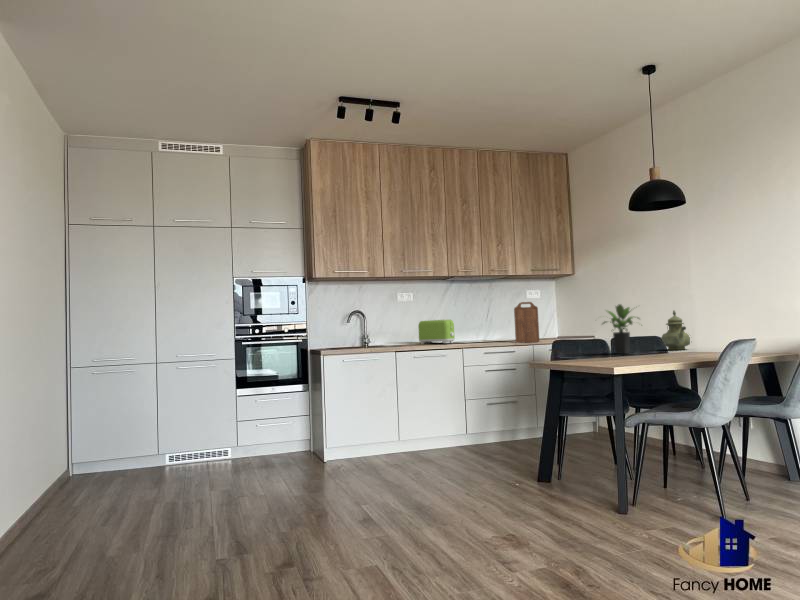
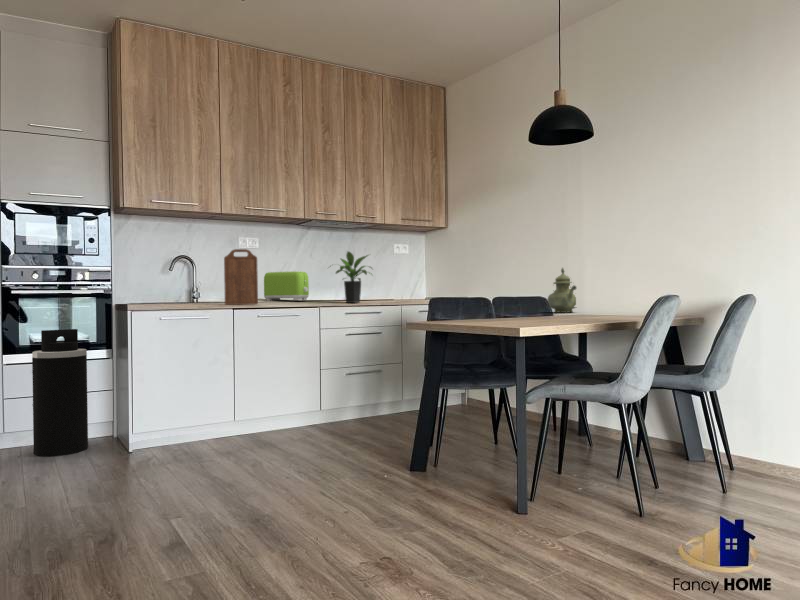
cutting board: present [514,302,539,343] -> present [224,249,258,305]
potted plant: present [603,304,639,354] -> present [336,252,371,303]
trash can: none [257,370,294,464] -> present [32,329,88,456]

